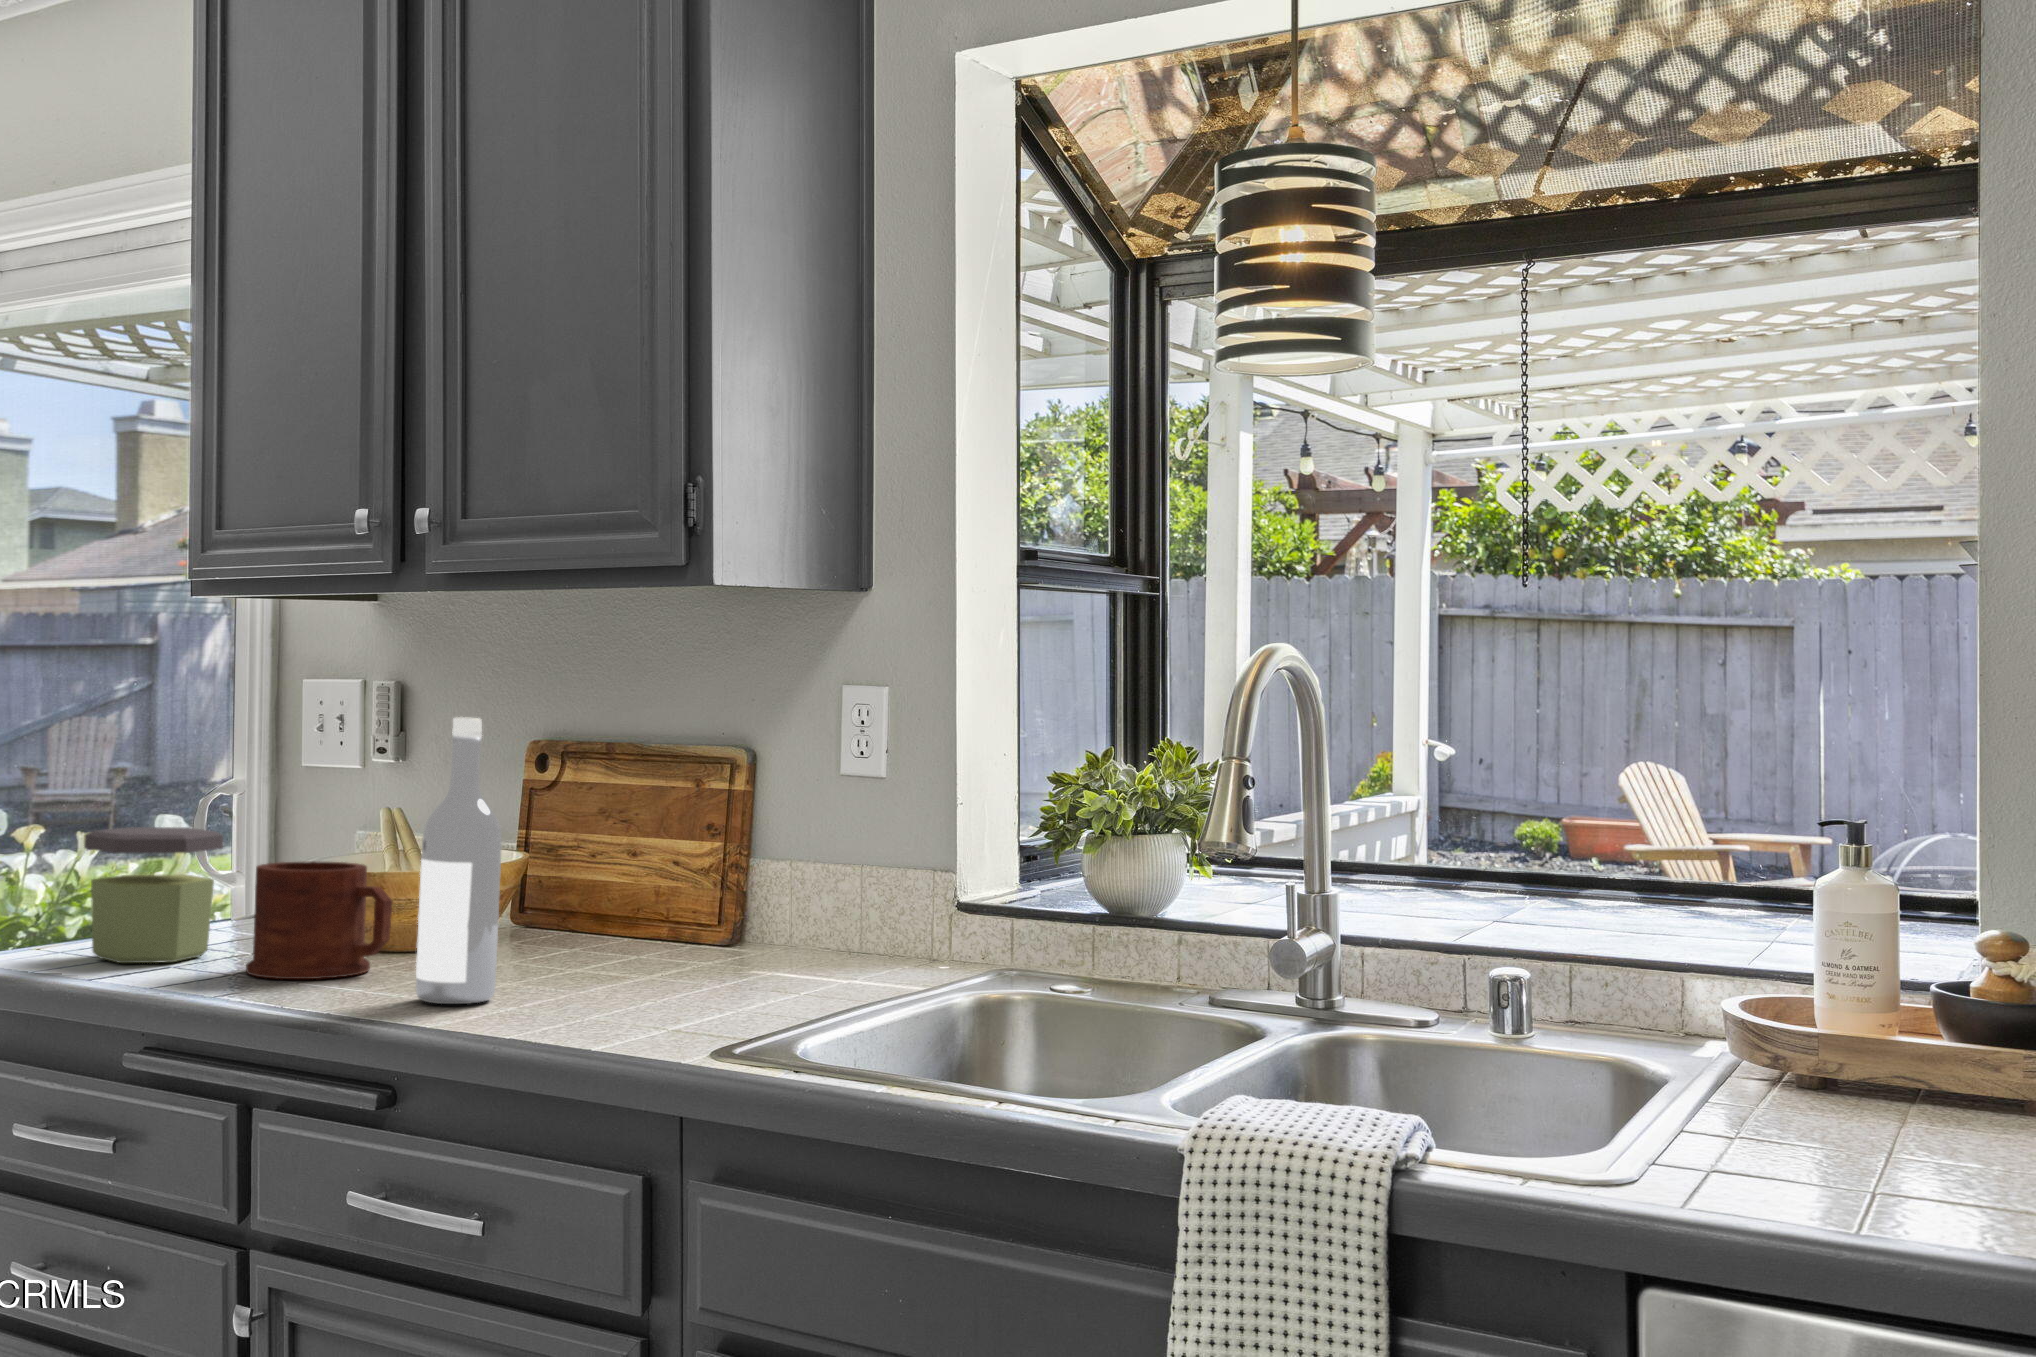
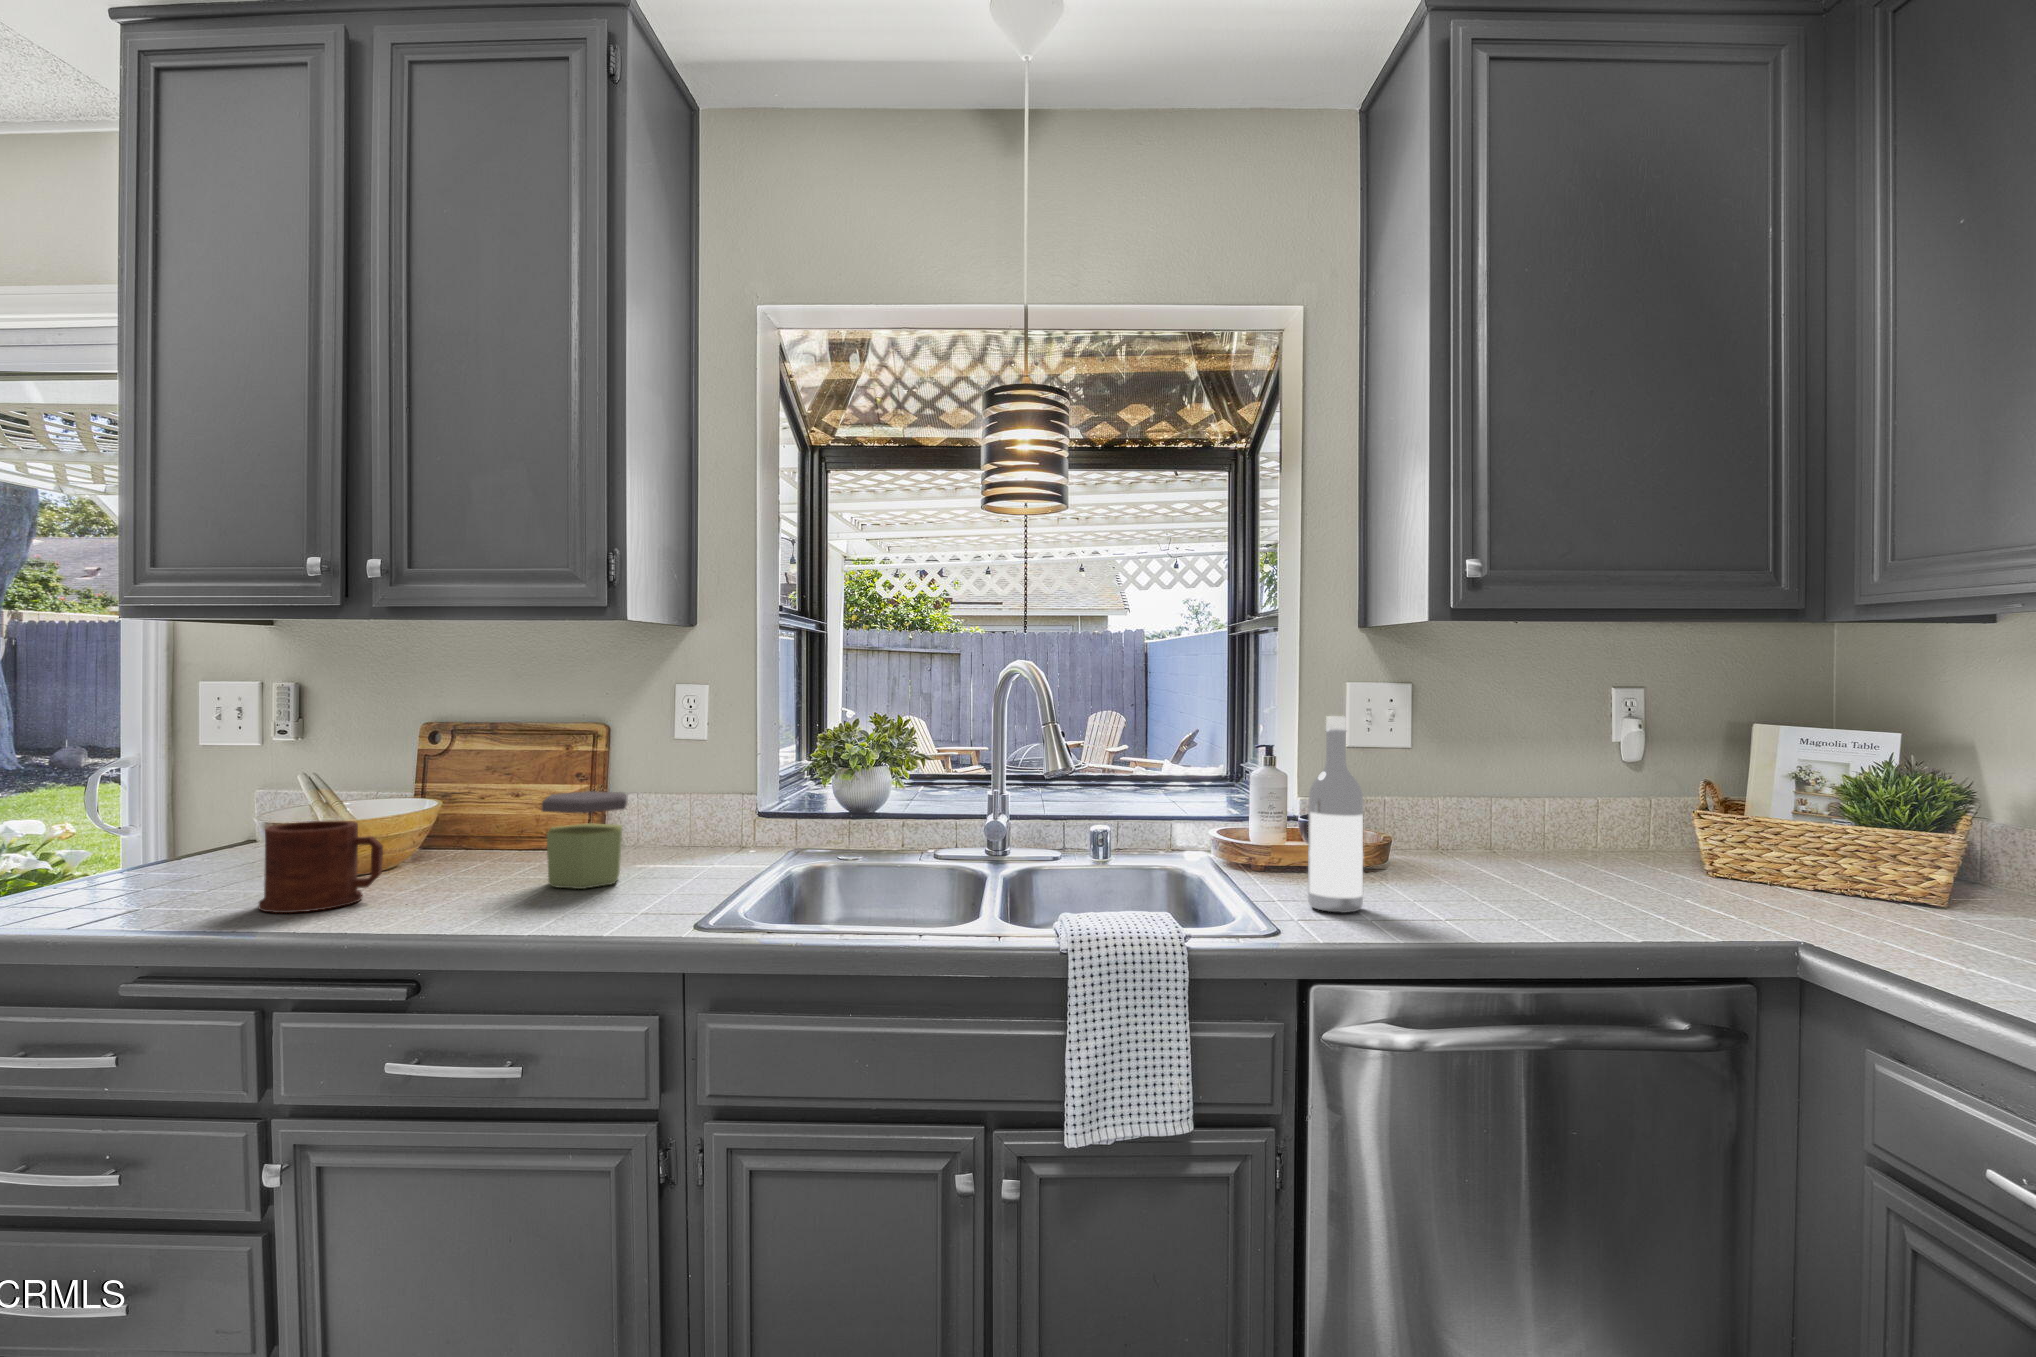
wine bottle: present [416,717,502,1004] -> present [1308,716,1363,913]
jar: present [84,827,223,963] -> present [542,791,627,889]

